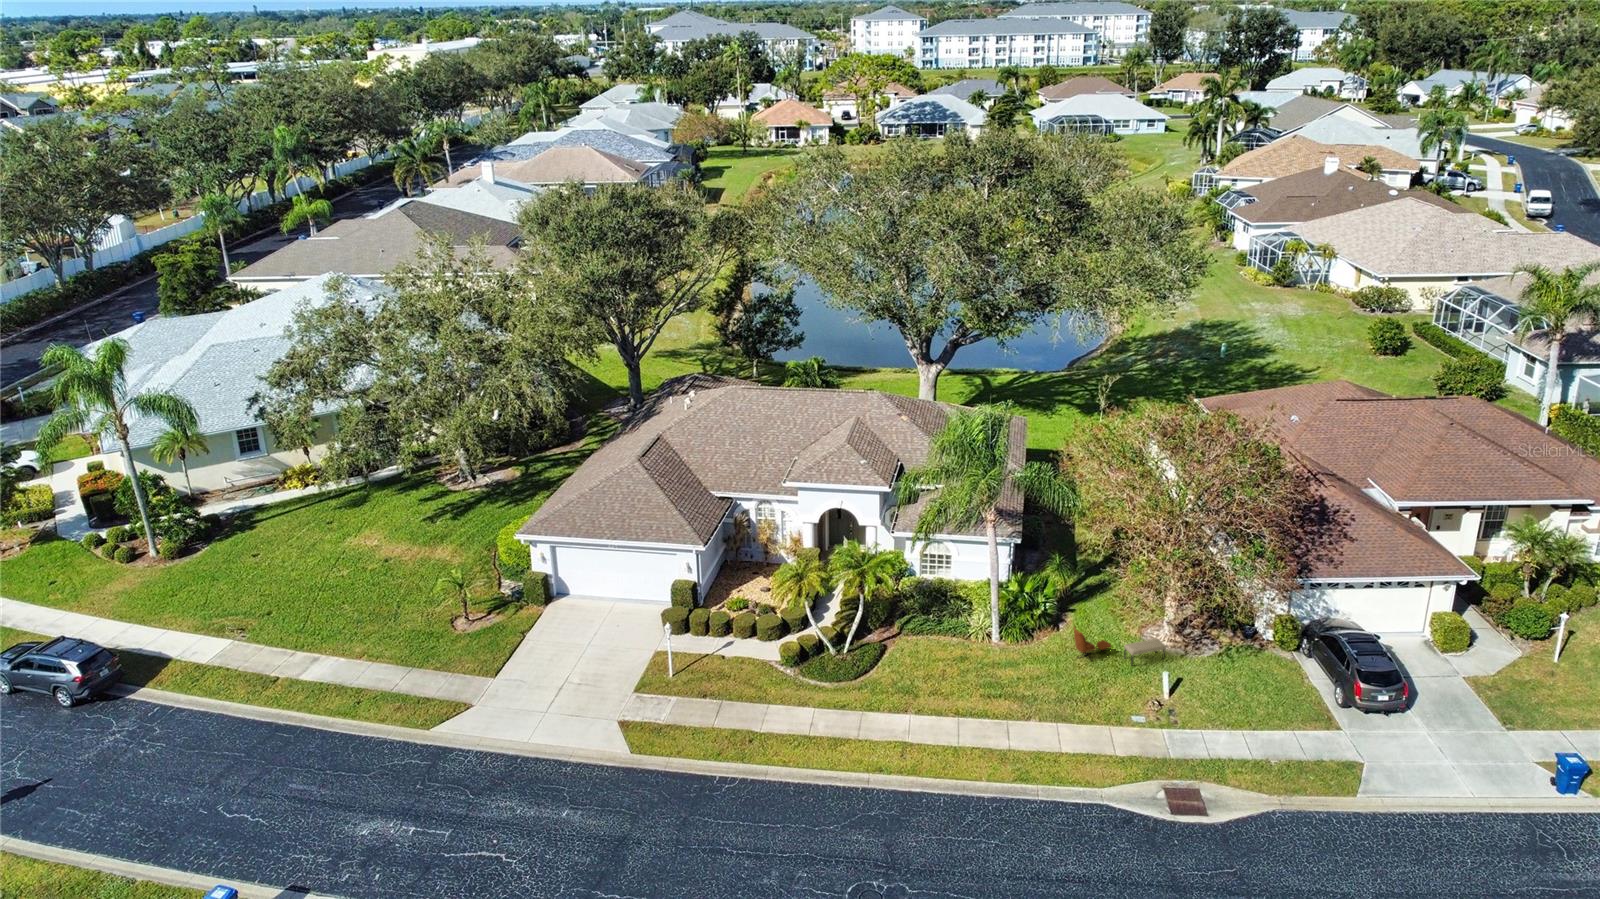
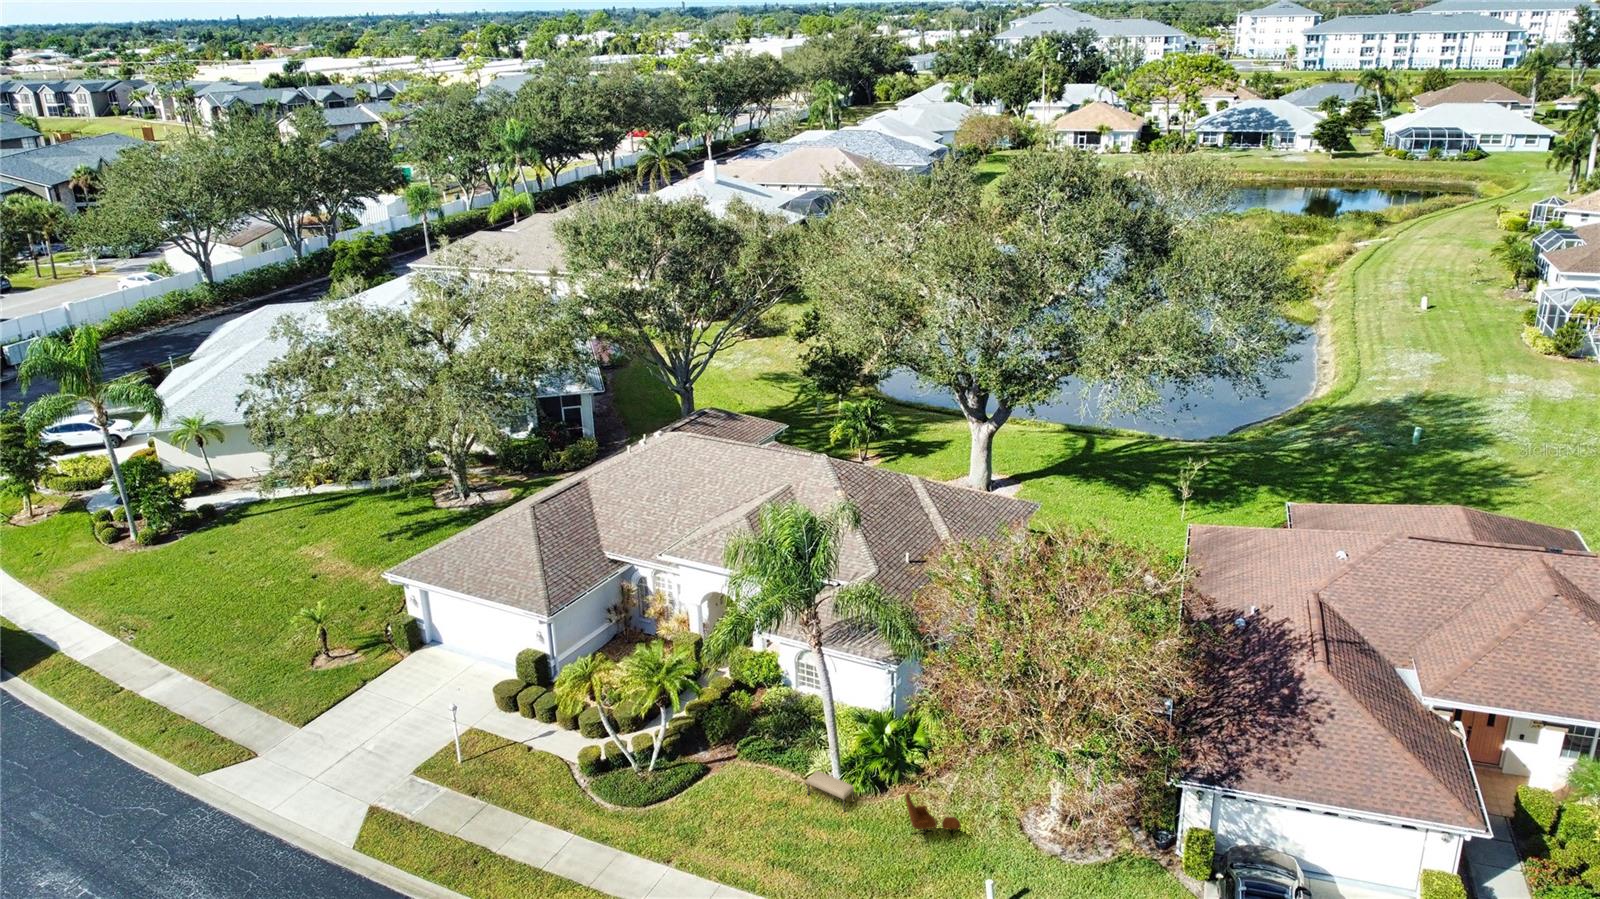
bench: present [1124,639,1166,665] -> present [806,771,854,811]

